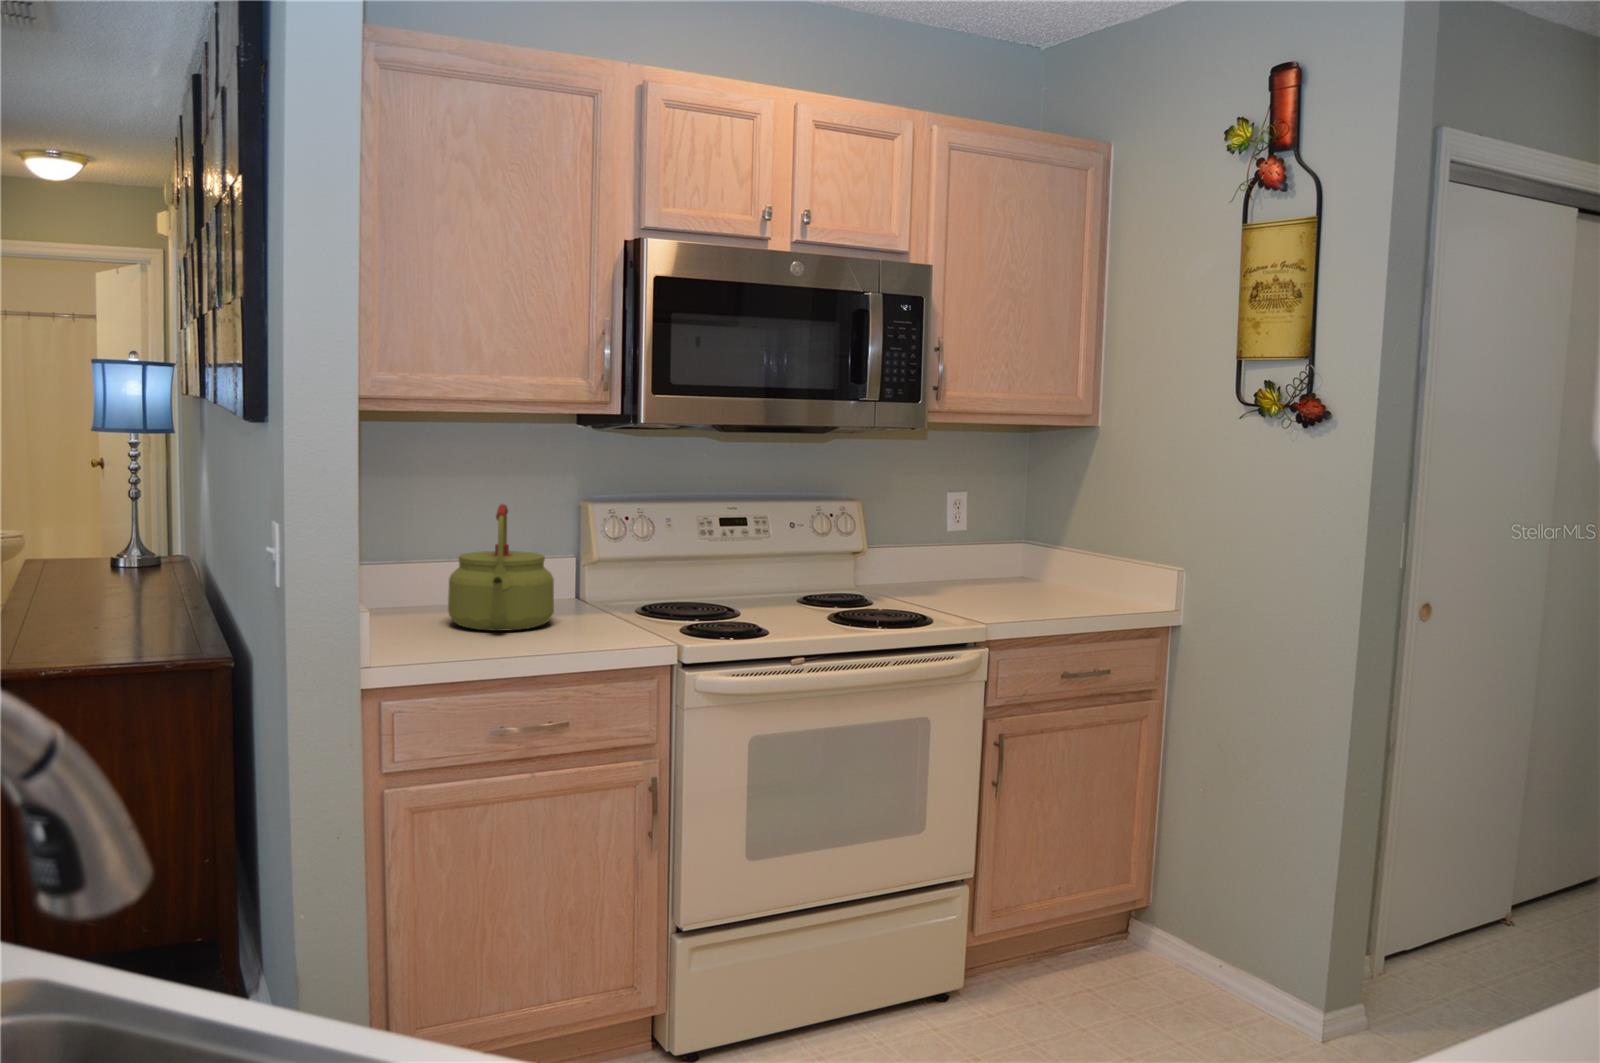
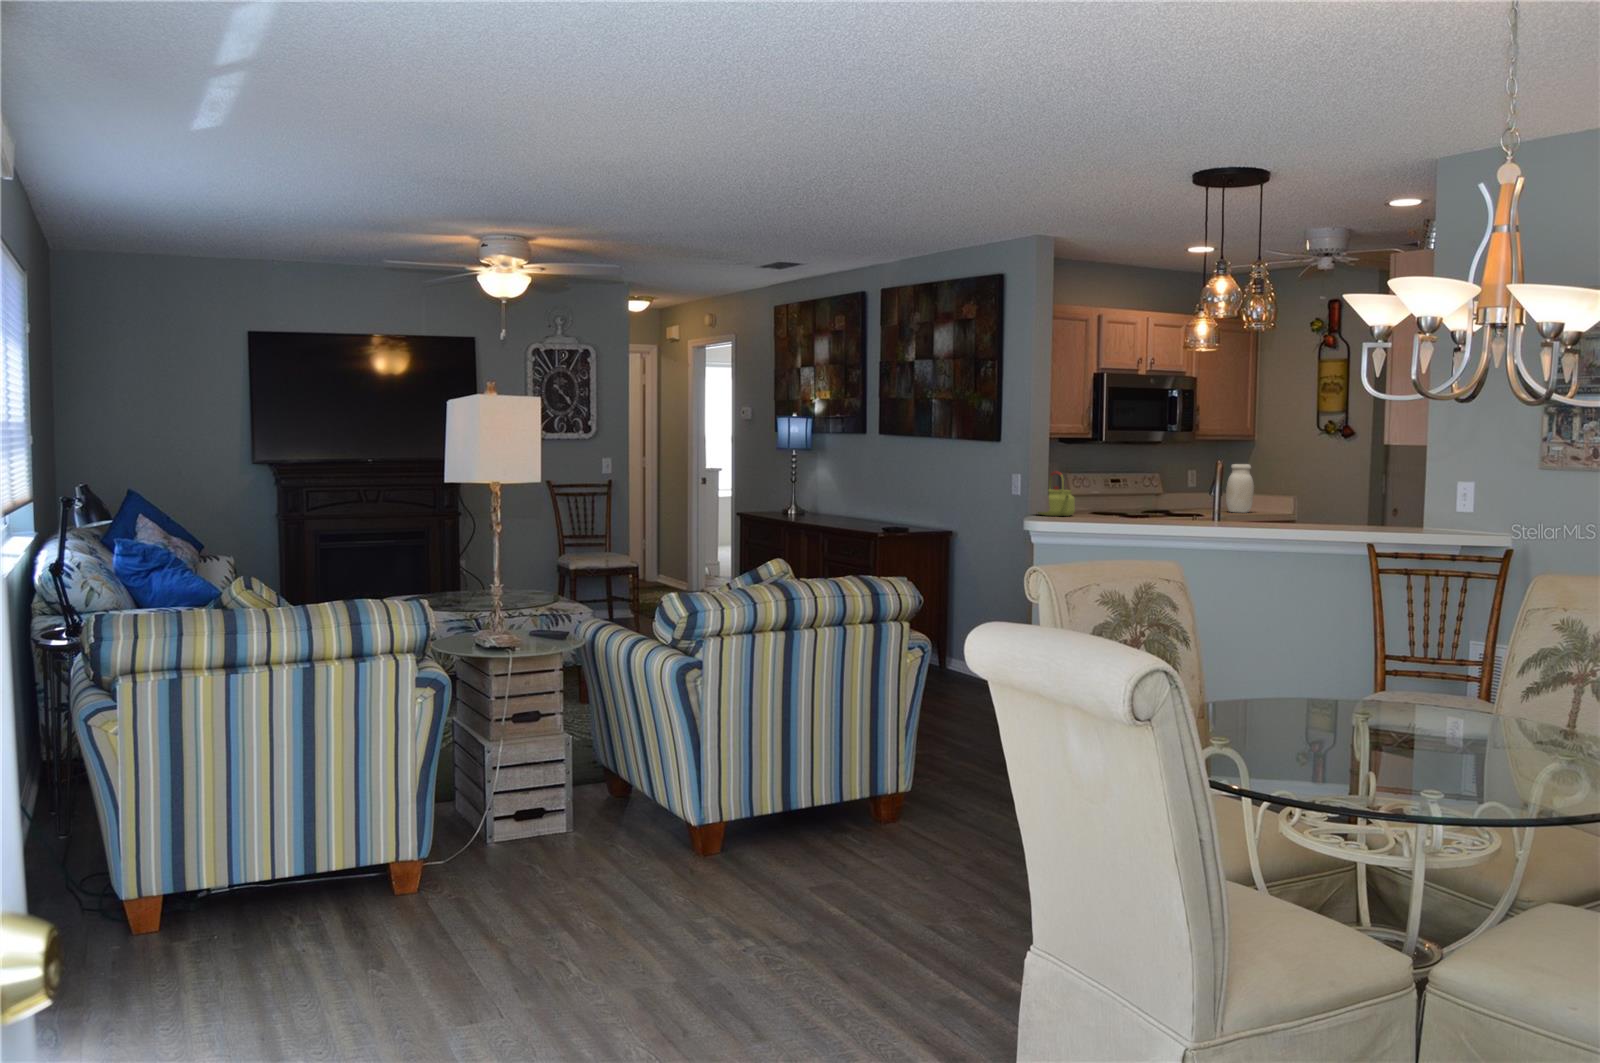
jar: none [1019,483,1084,600] -> present [1226,464,1254,513]

